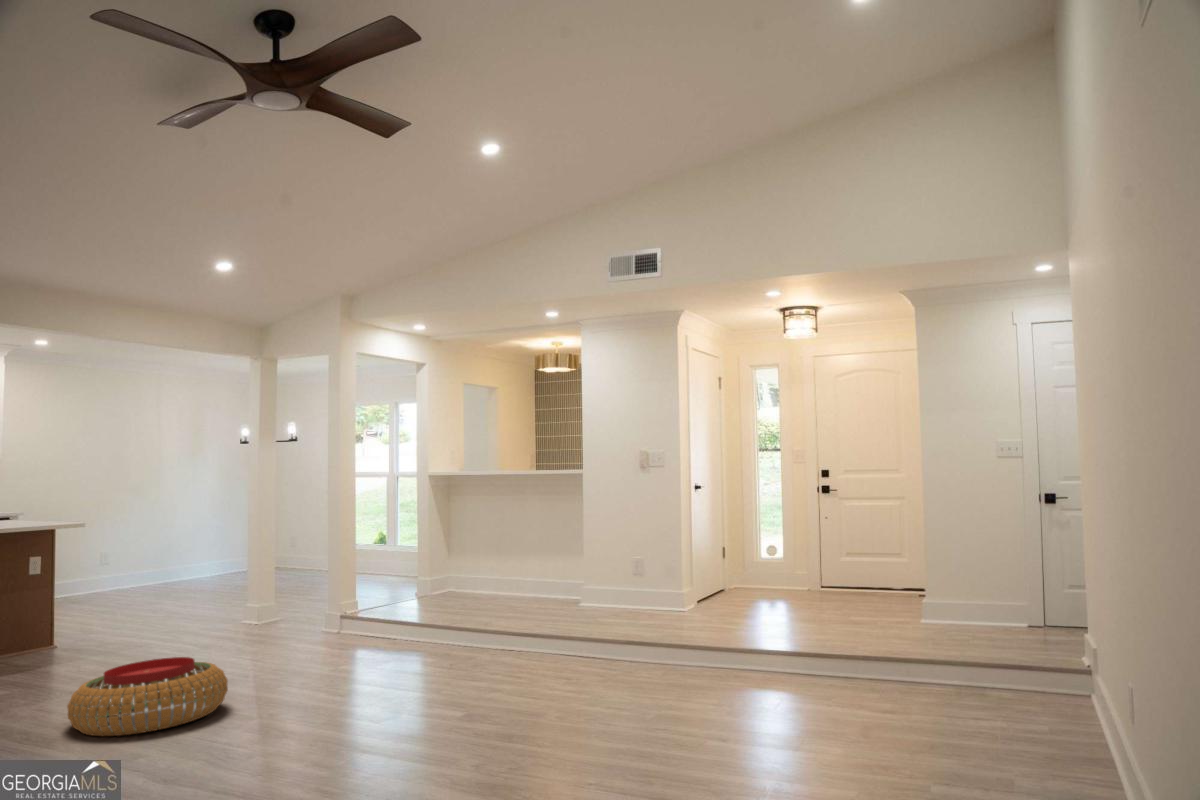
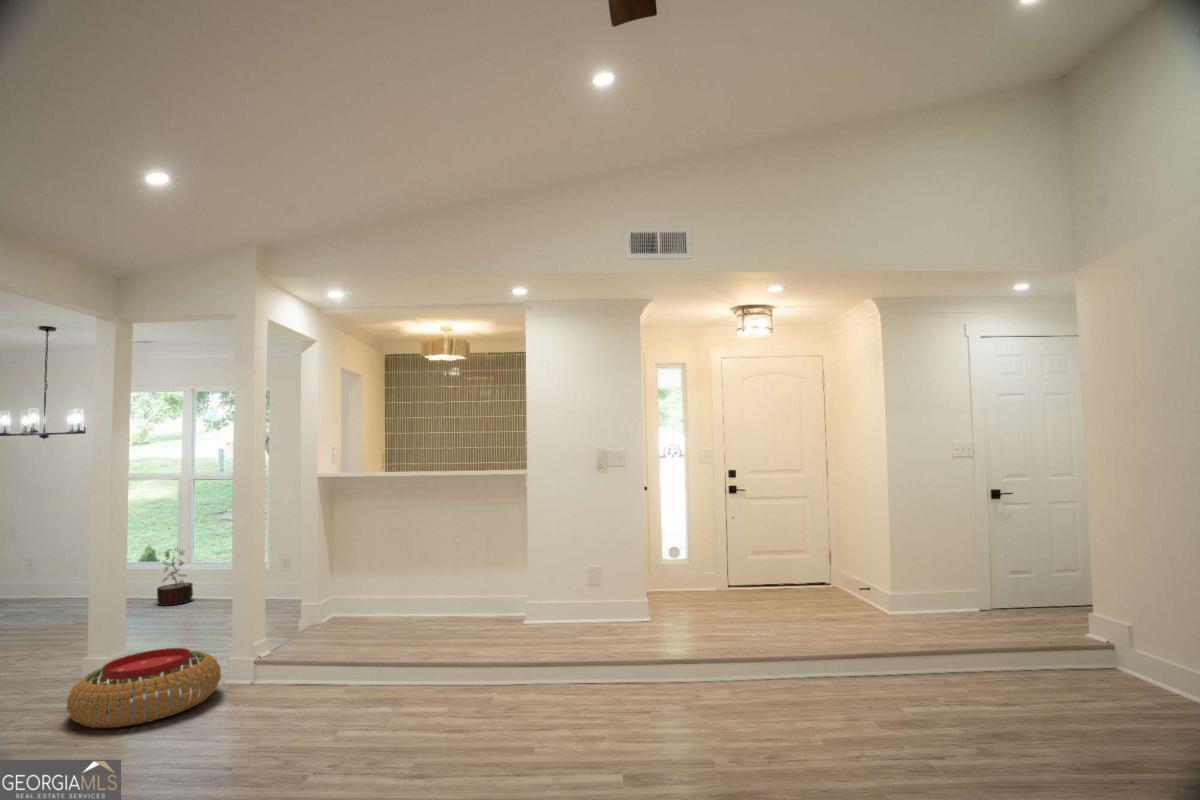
decorative plant: none [163,565,203,631] -> present [157,549,193,606]

